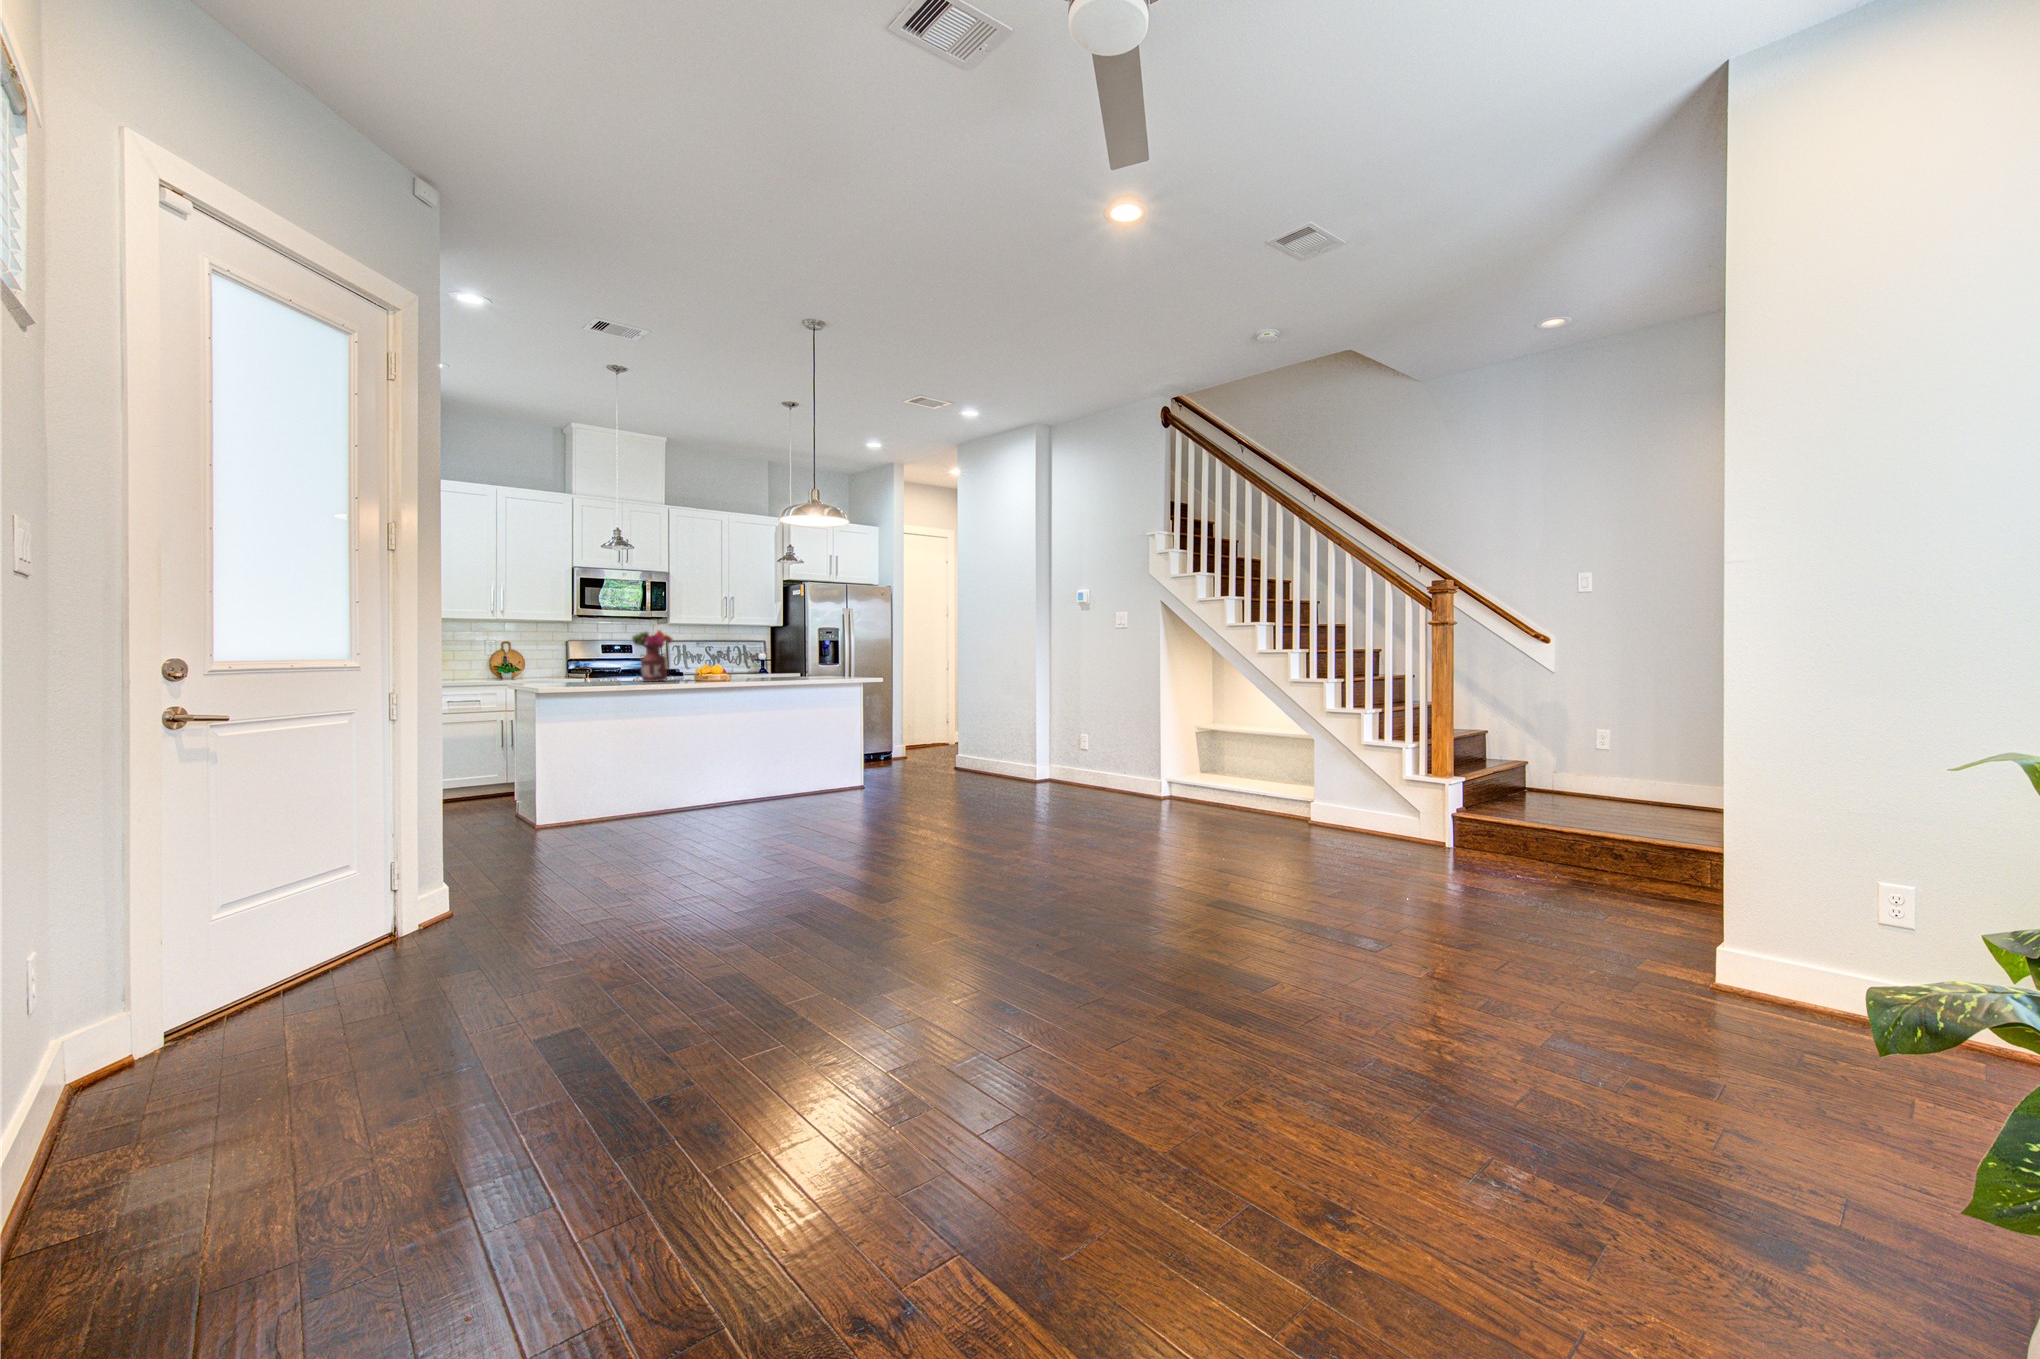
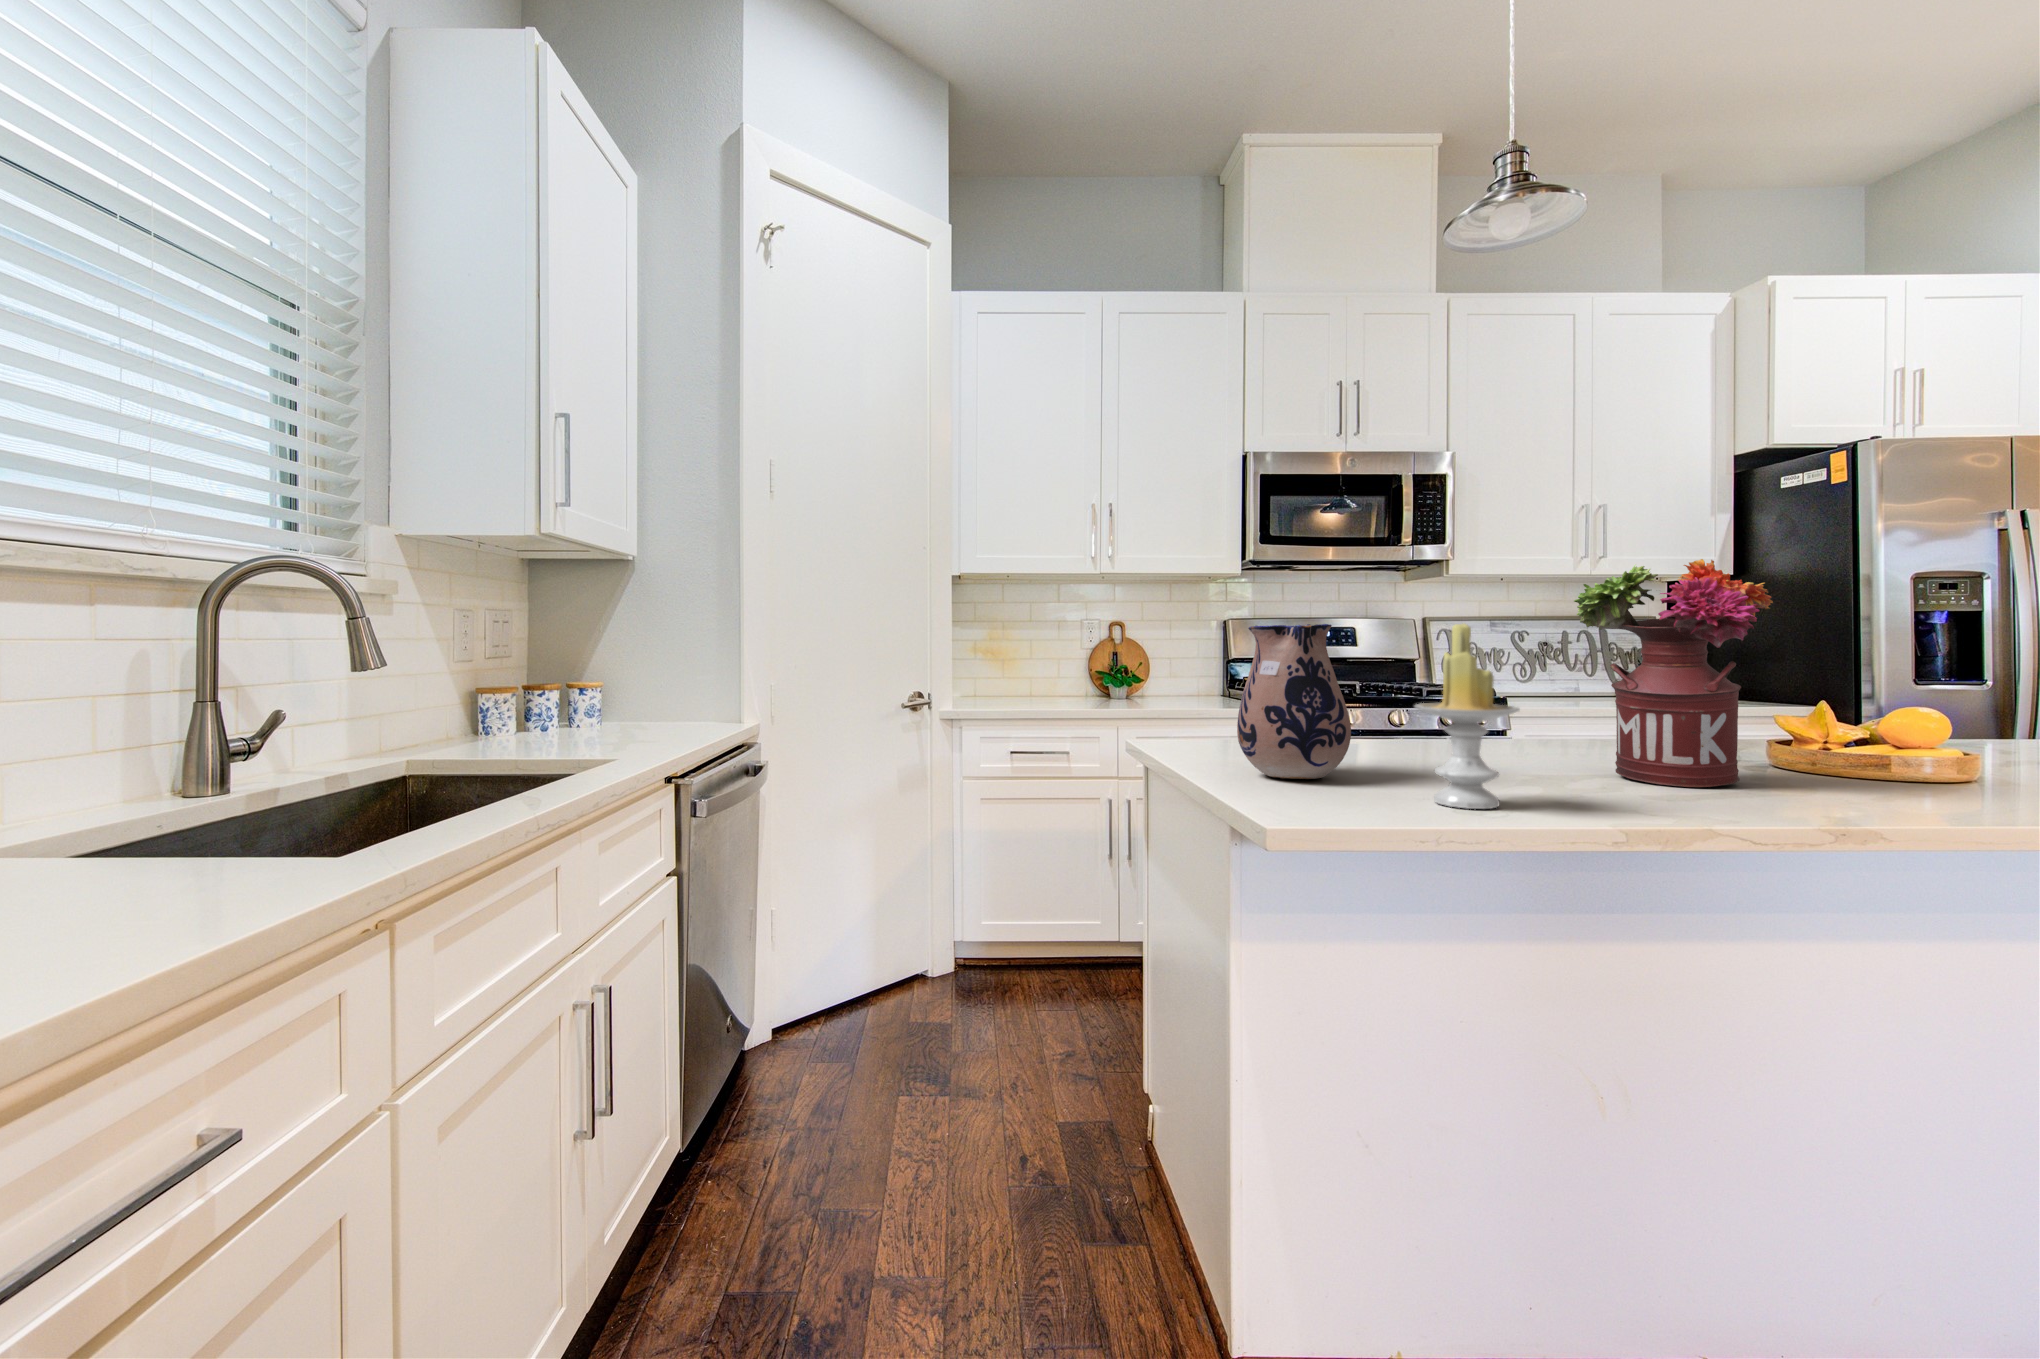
ceramic pitcher: none [535,644,568,684] -> present [1237,624,1351,779]
candle: none [576,644,599,685] -> present [1415,624,1520,809]

